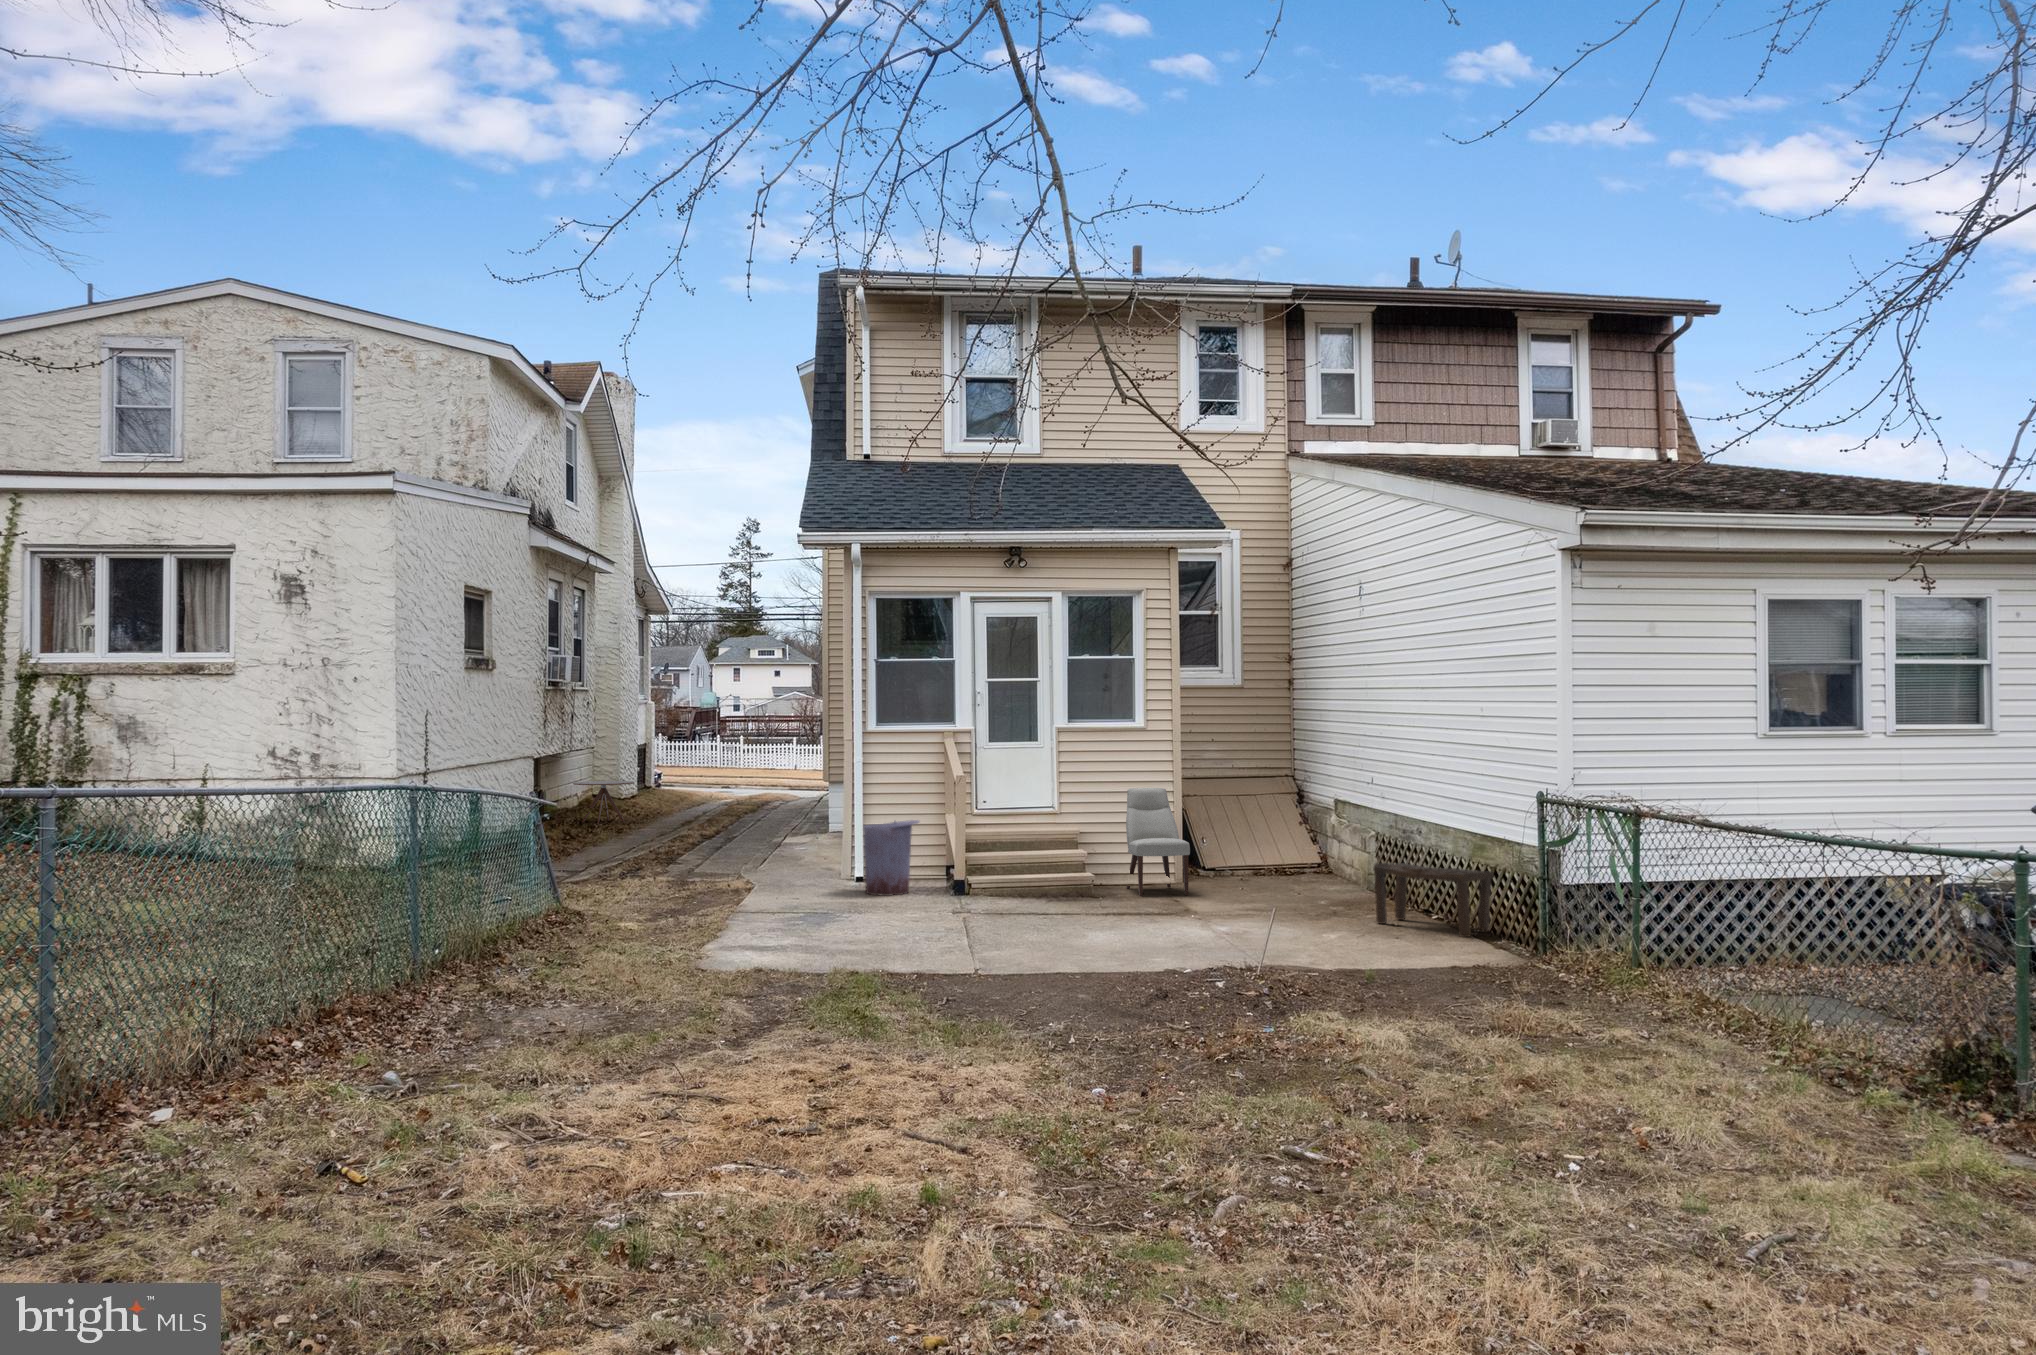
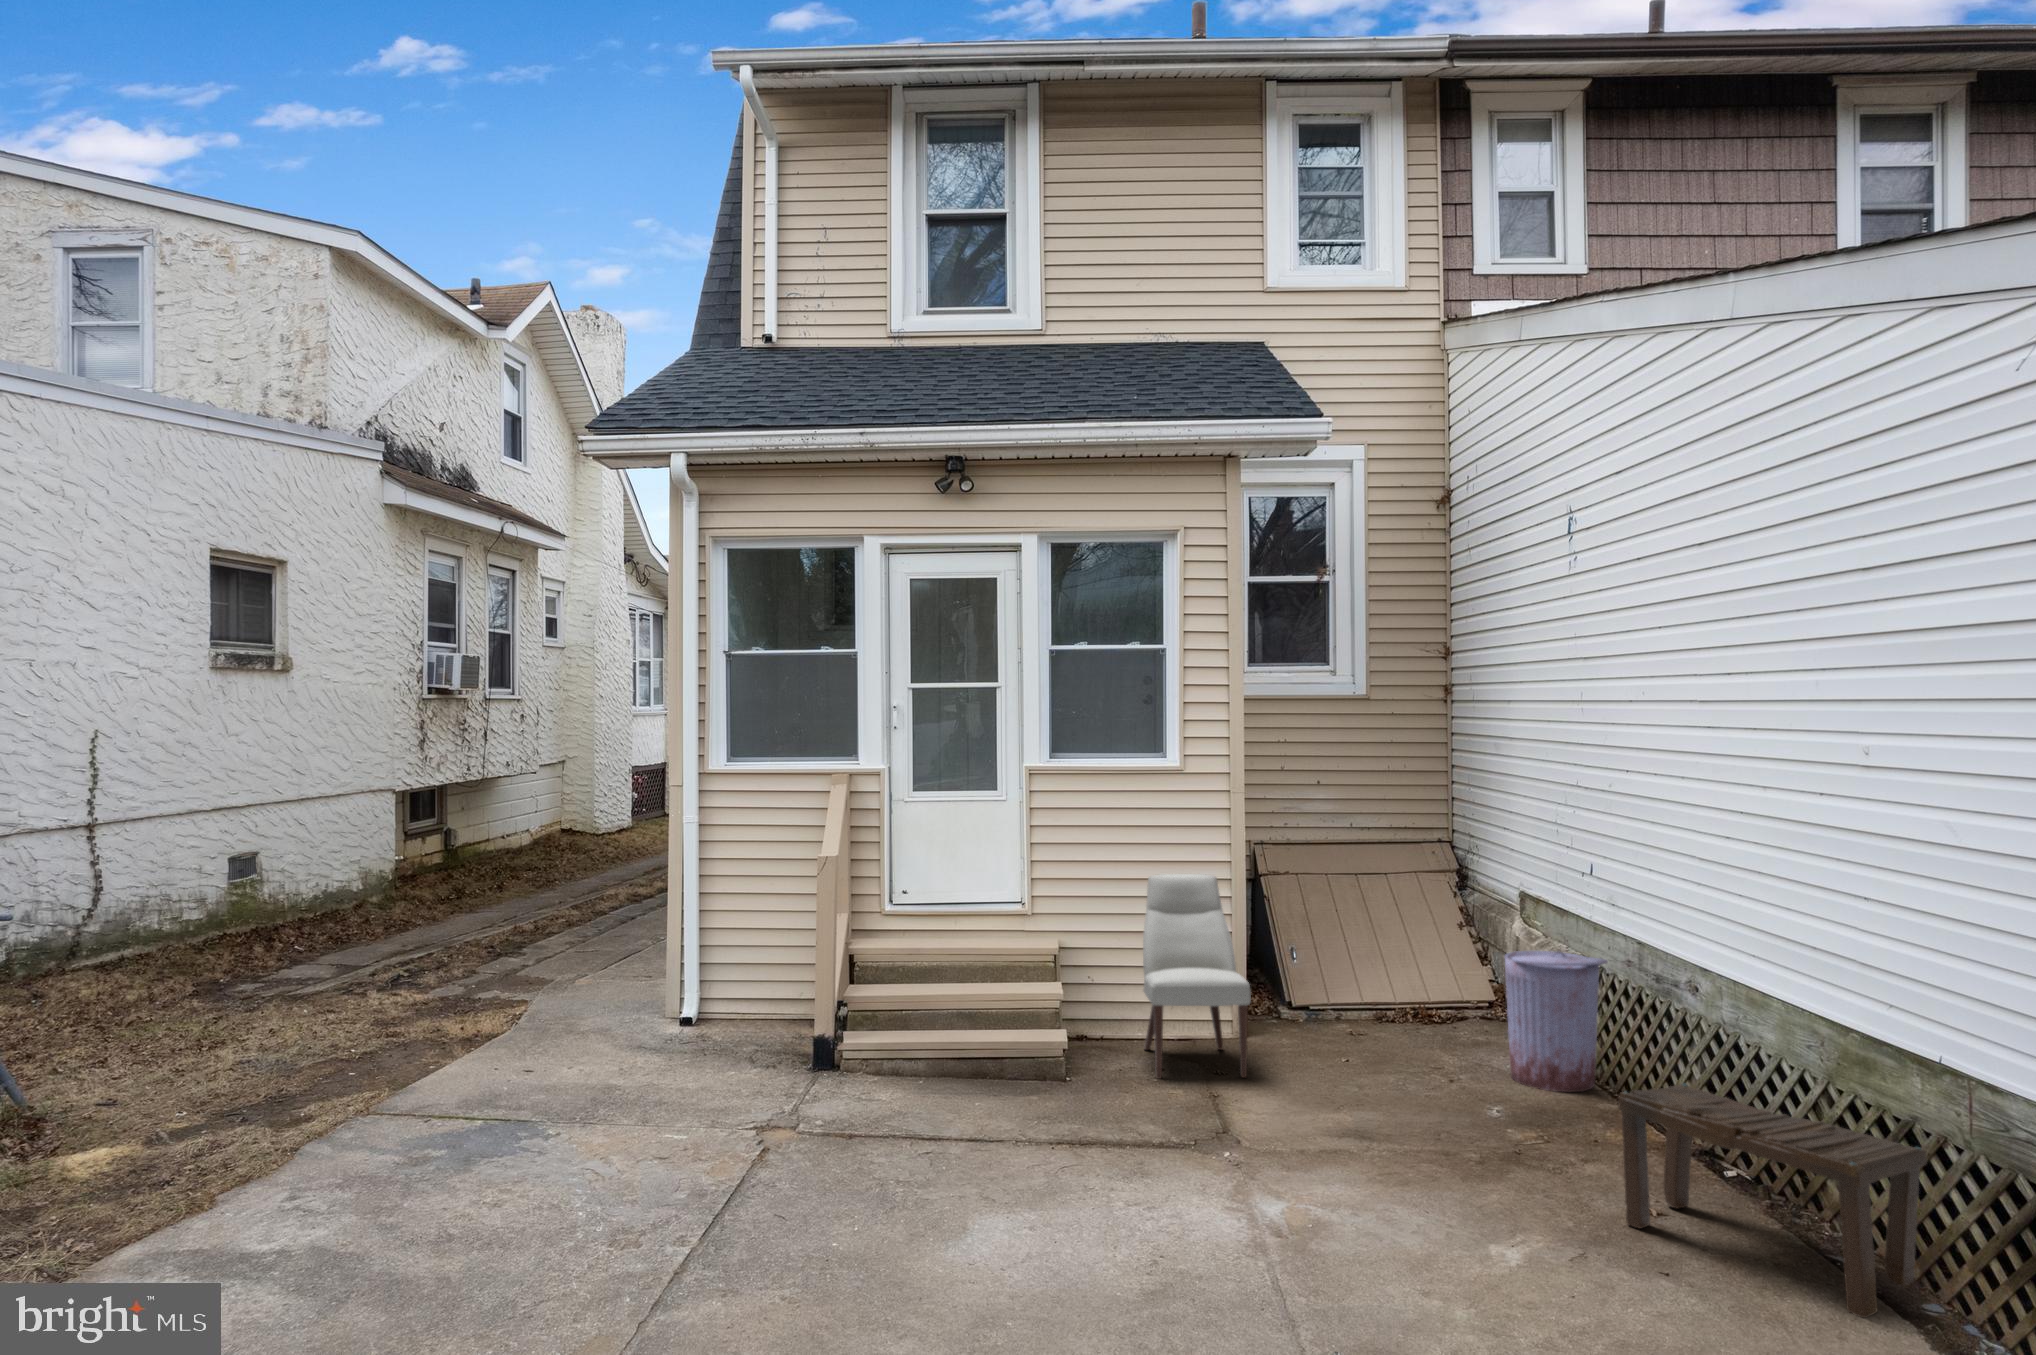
round table: present [573,781,634,824] -> none [520,804,599,860]
trash can: present [863,820,919,896] -> present [1505,951,1608,1092]

